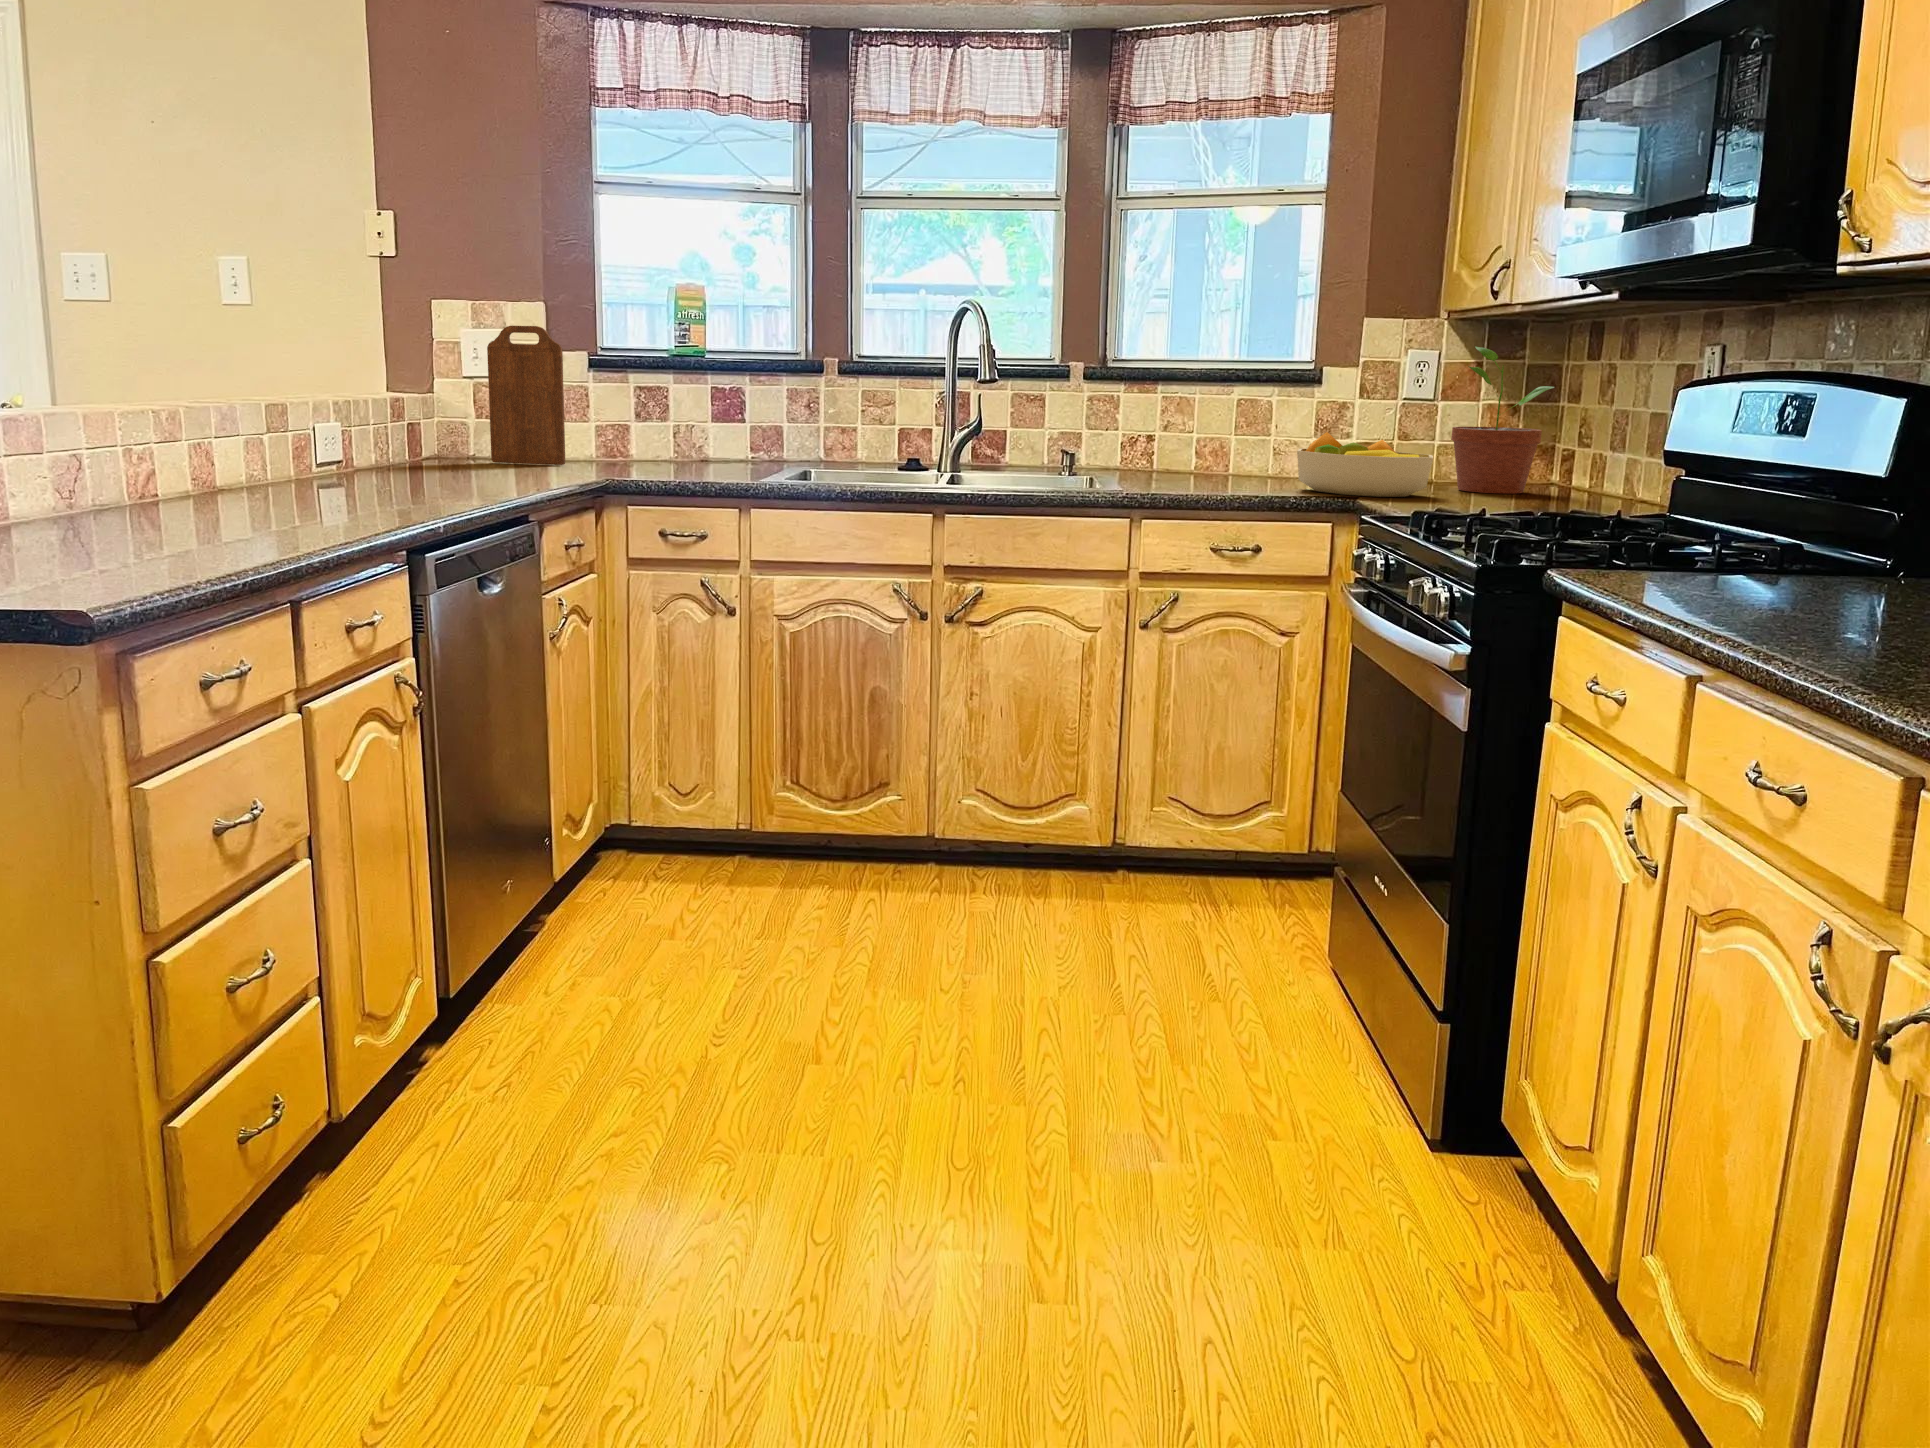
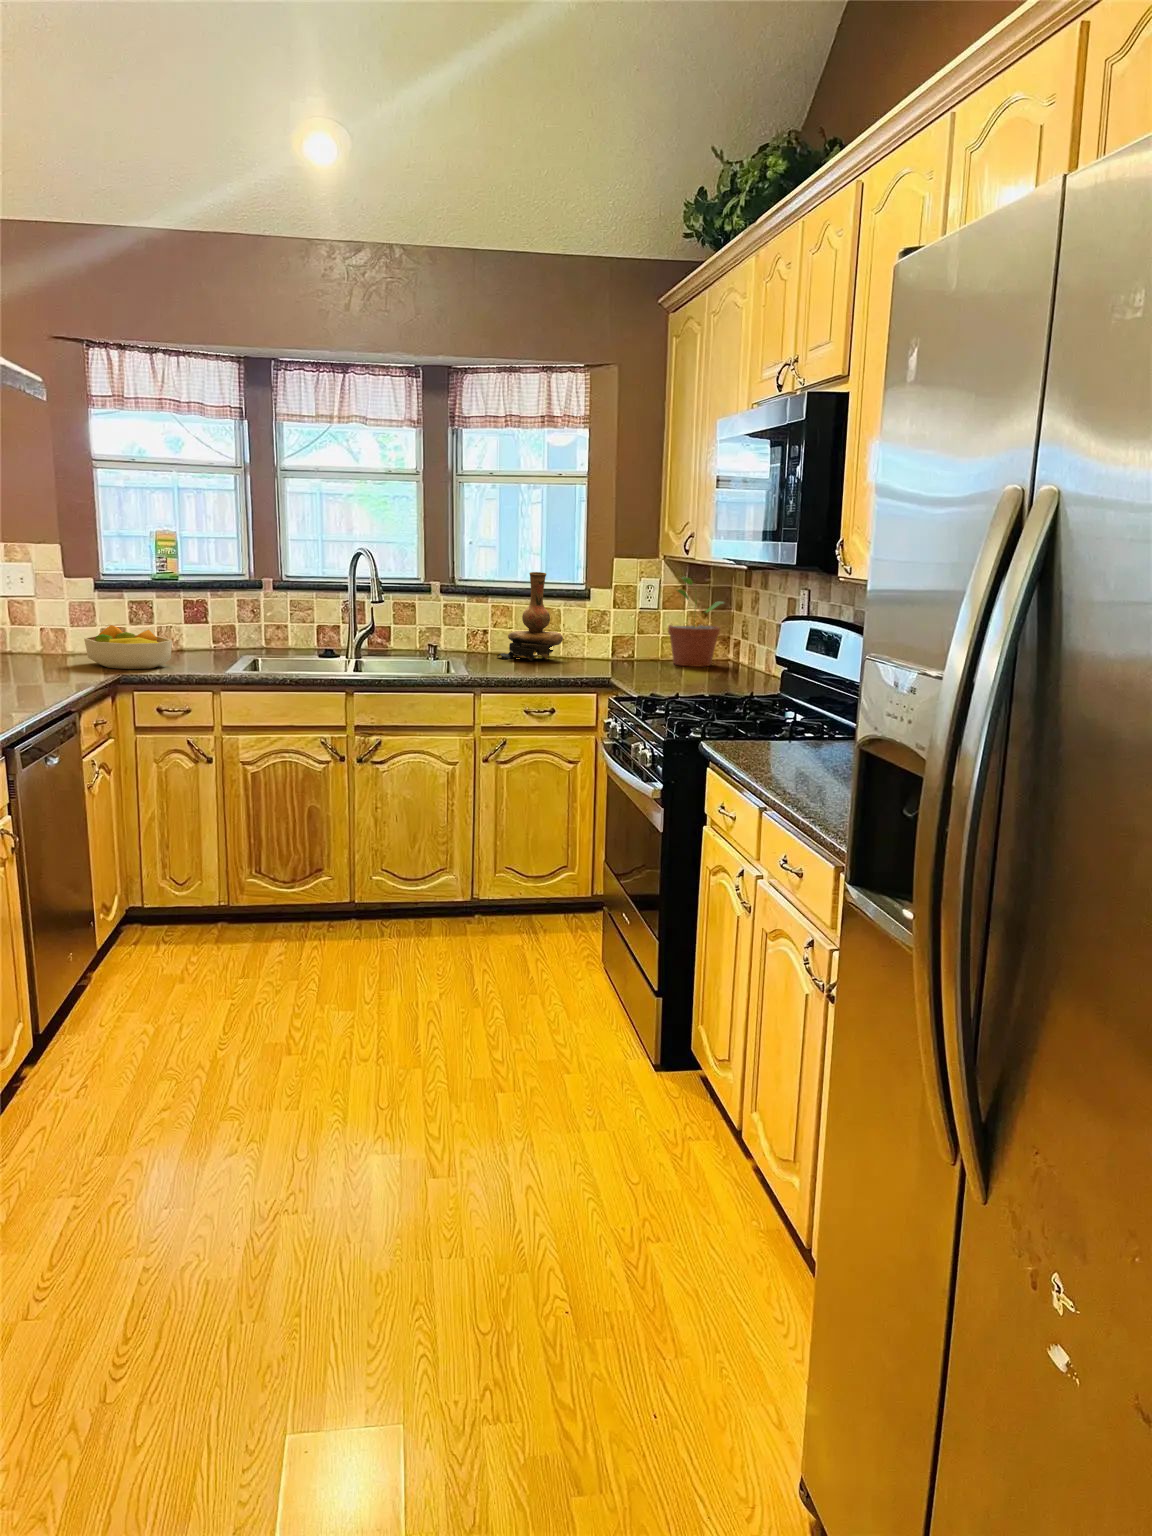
cutting board: present [487,326,565,465] -> none [18,562,81,659]
vase: none [1167,342,1275,483] -> present [497,572,563,661]
fruit bowl: present [1297,432,1433,497] -> present [84,625,172,669]

